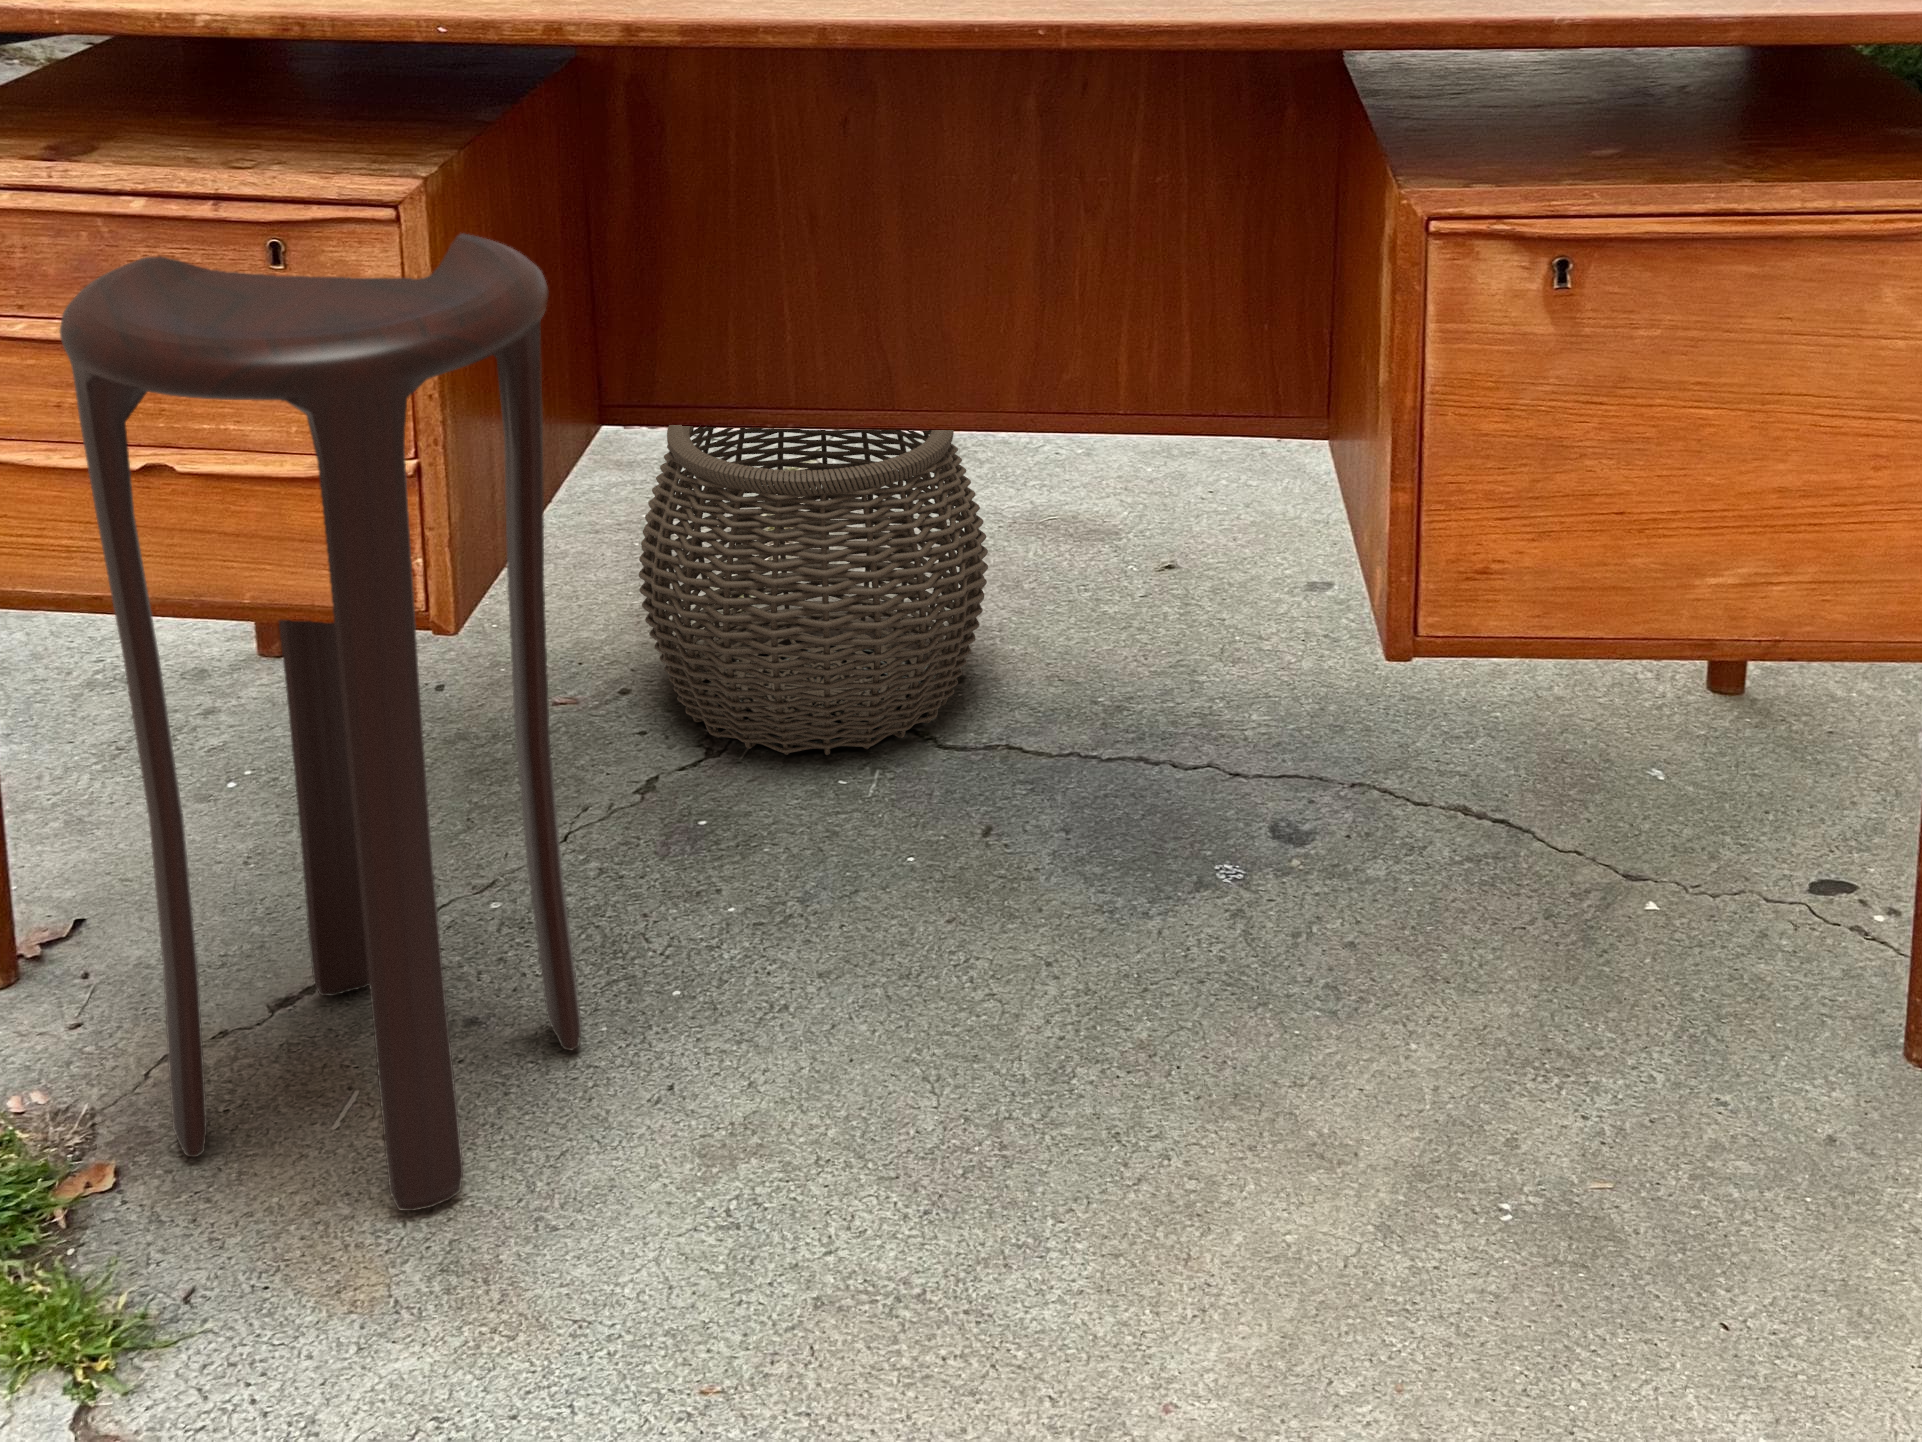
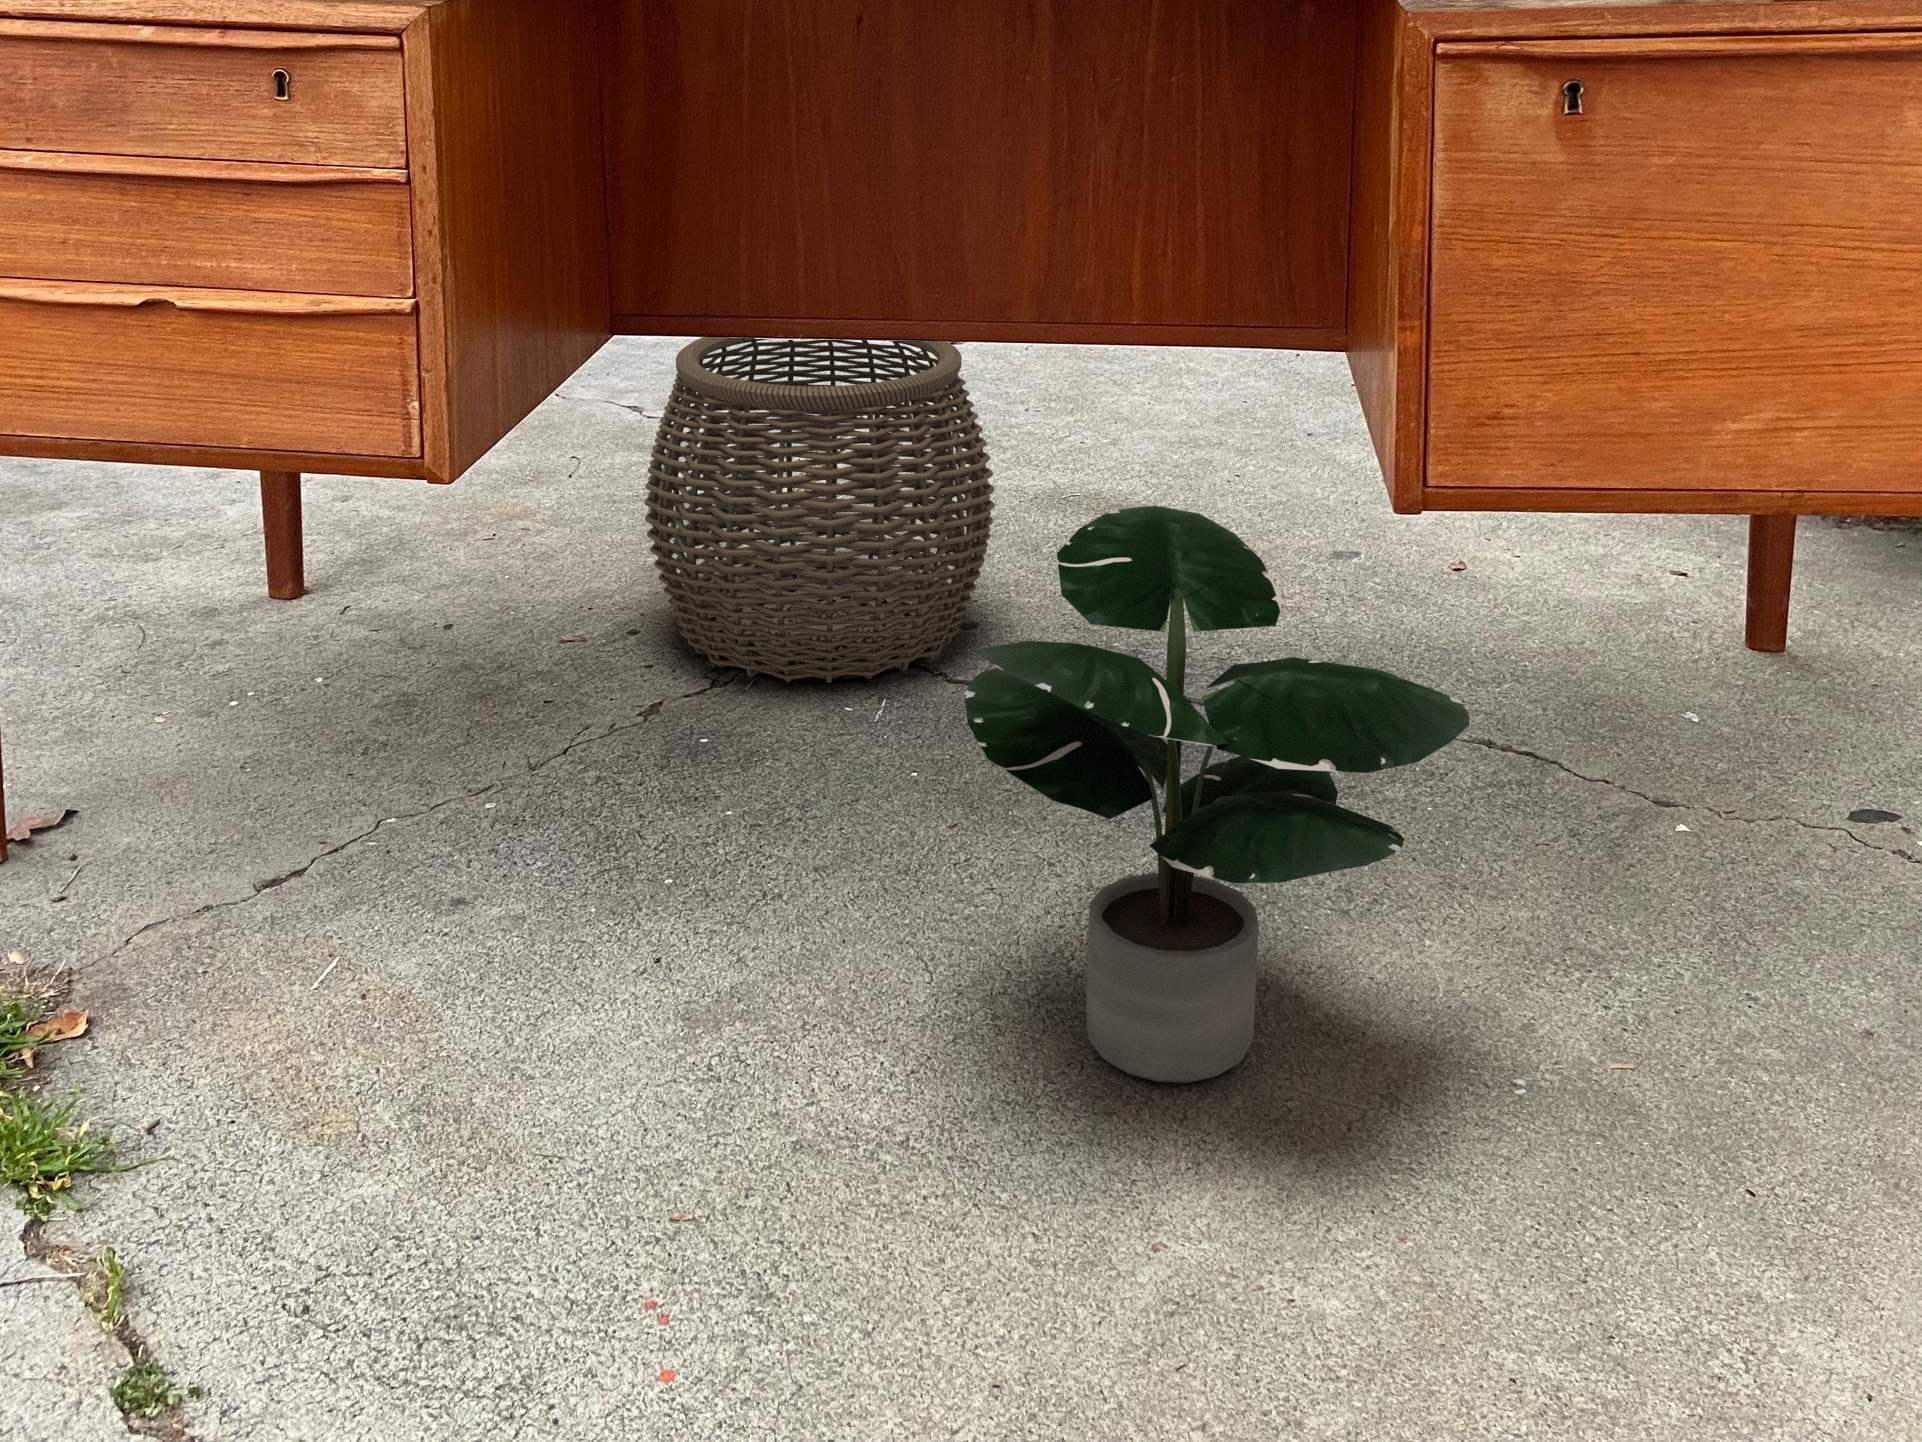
stool: present [60,234,582,1211] -> none [64,69,569,1059]
potted plant: none [969,643,1463,1216] -> present [964,505,1472,1083]

